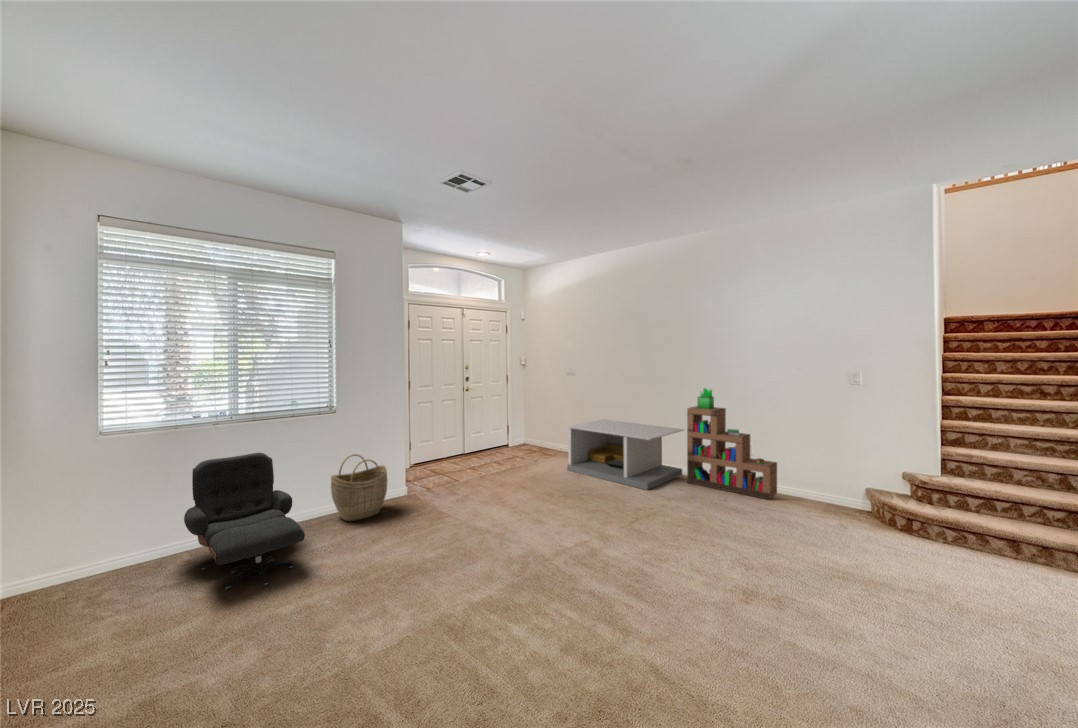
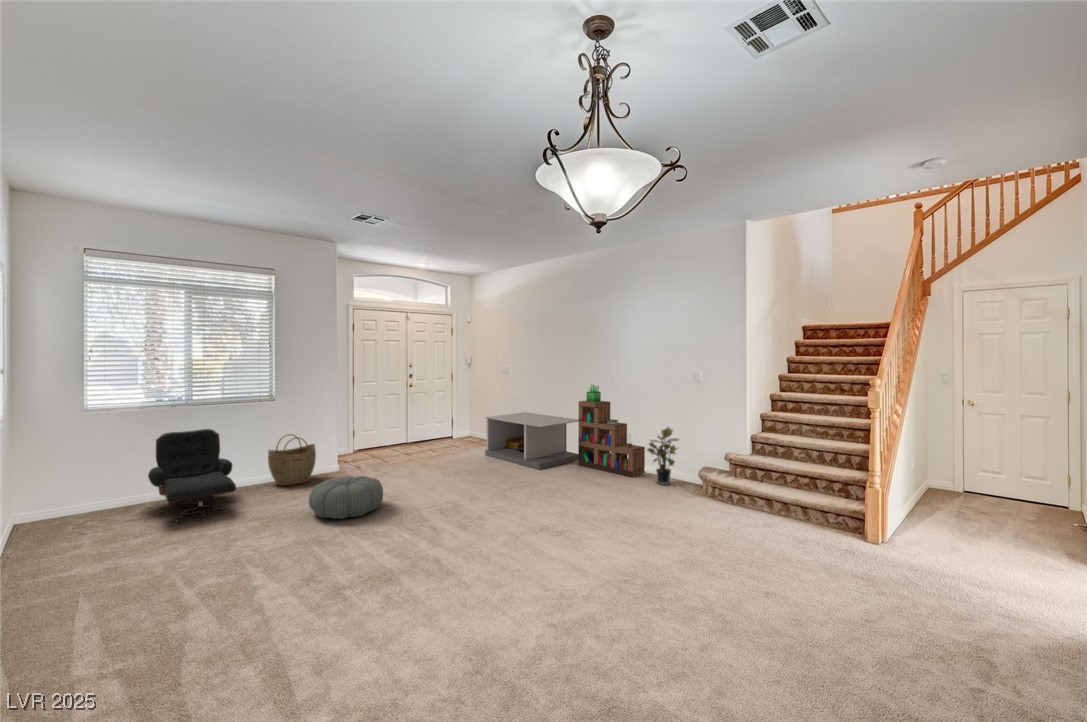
potted plant: none [793,439,838,511] -> present [647,427,678,485]
pouf: none [406,512,500,579] -> present [309,476,383,519]

